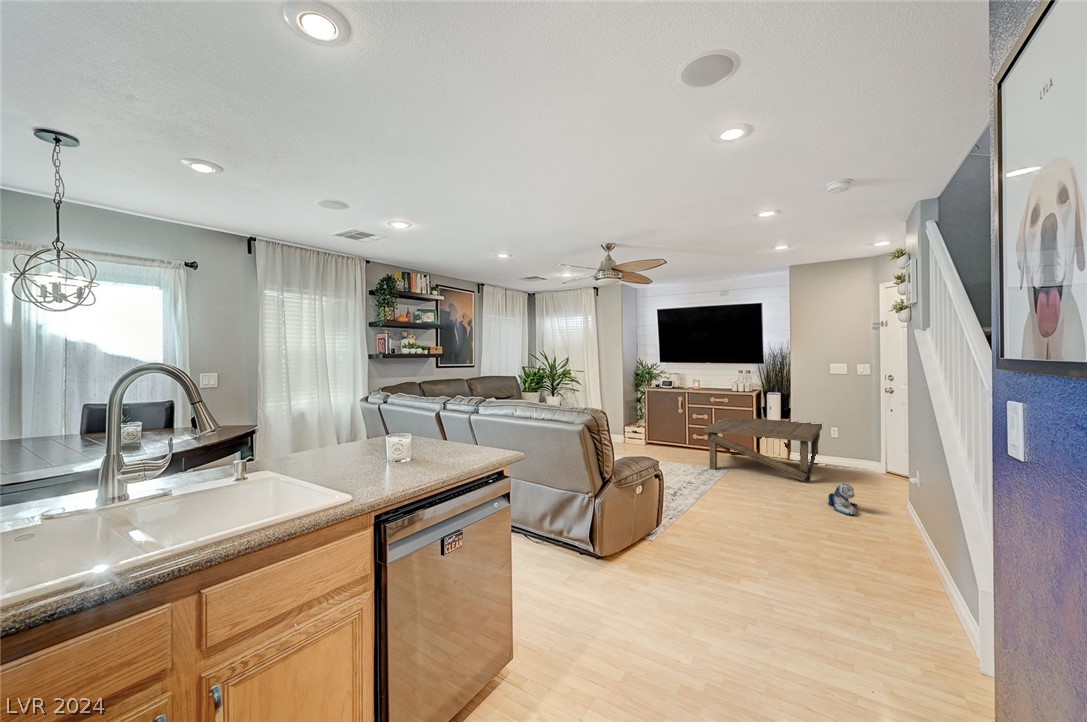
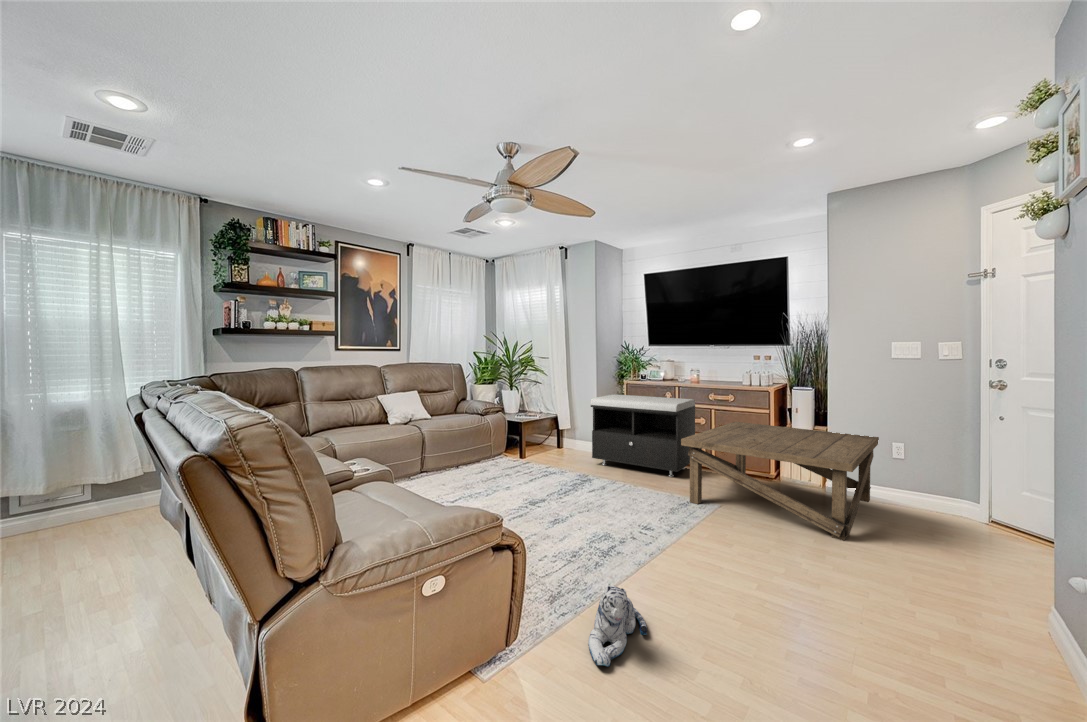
storage bench: none [628,399,701,456] -> present [591,394,695,477]
plush toy: present [828,484,857,515] -> present [588,586,647,666]

